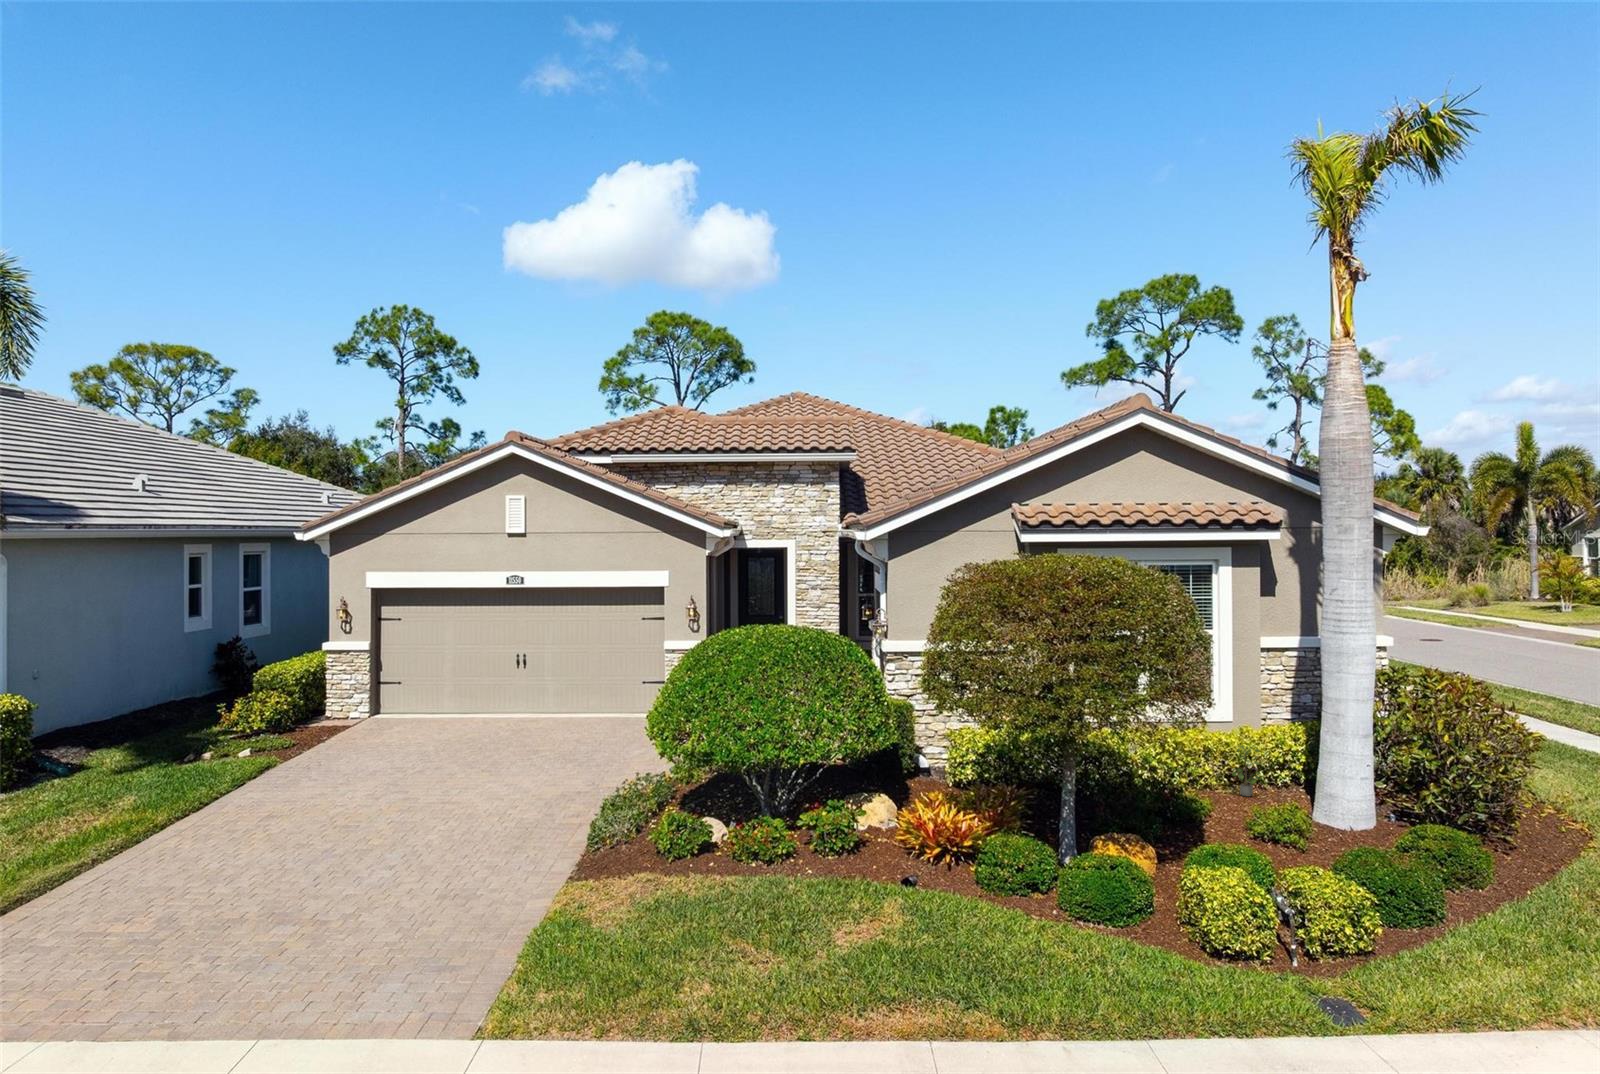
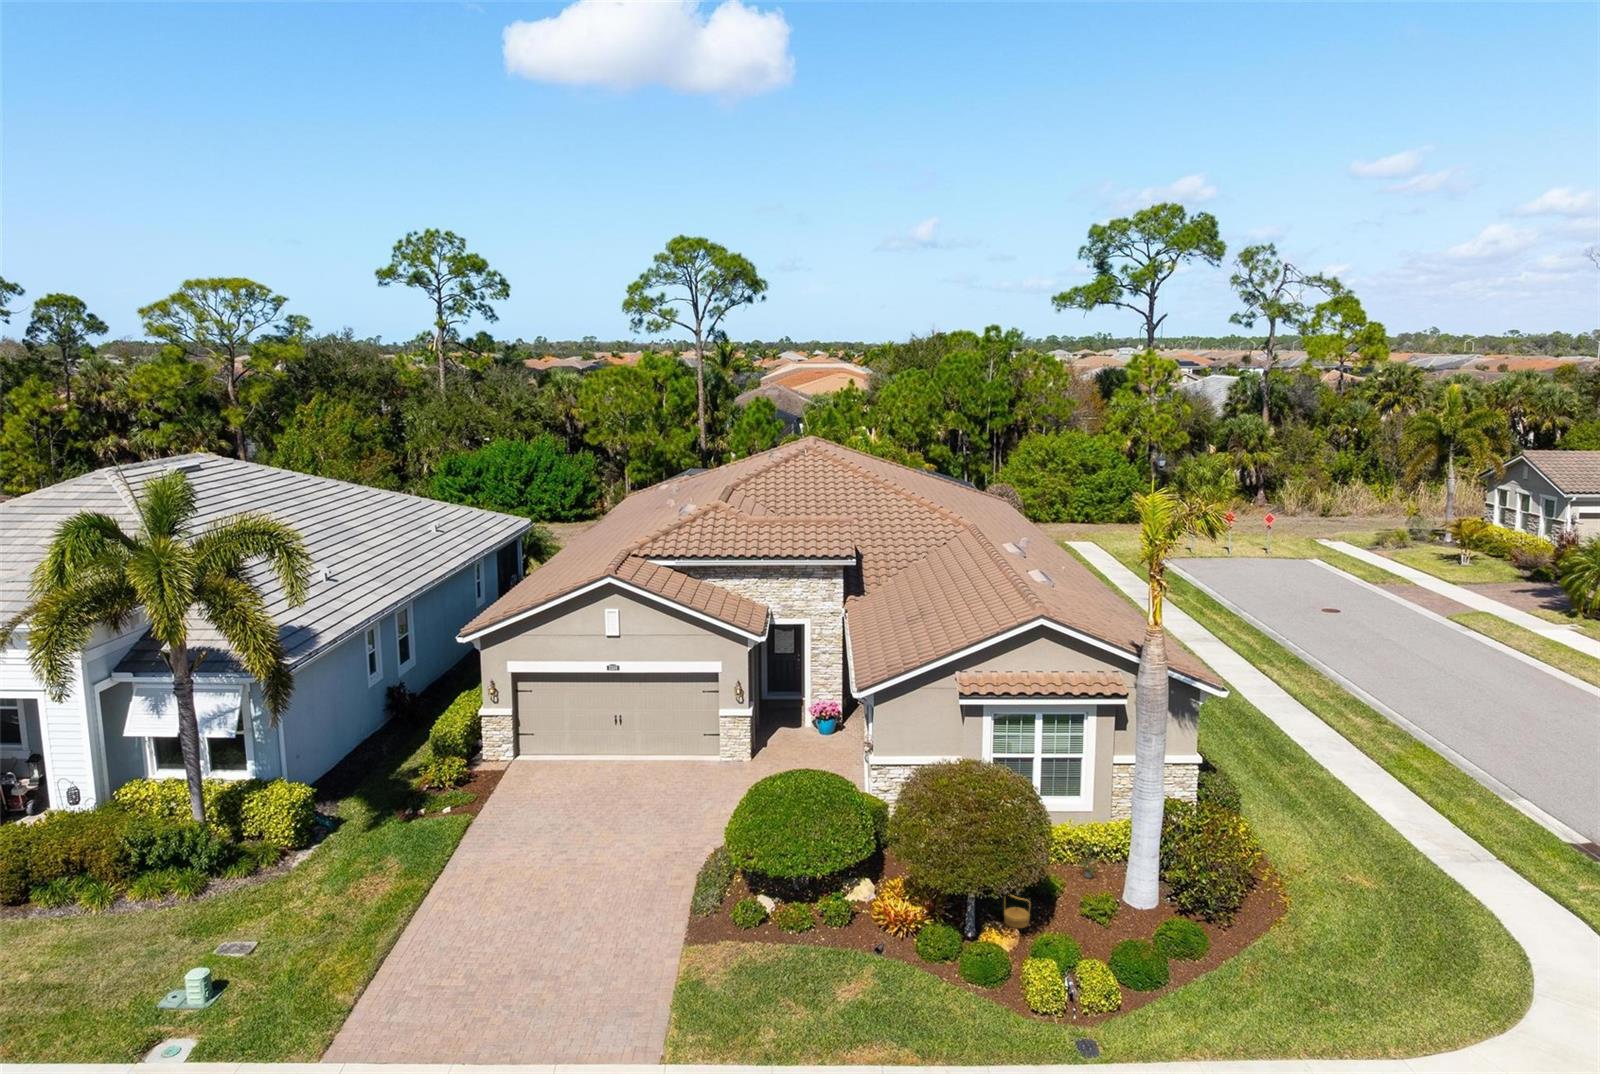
basket: none [1125,782,1174,837] -> present [1004,895,1030,928]

